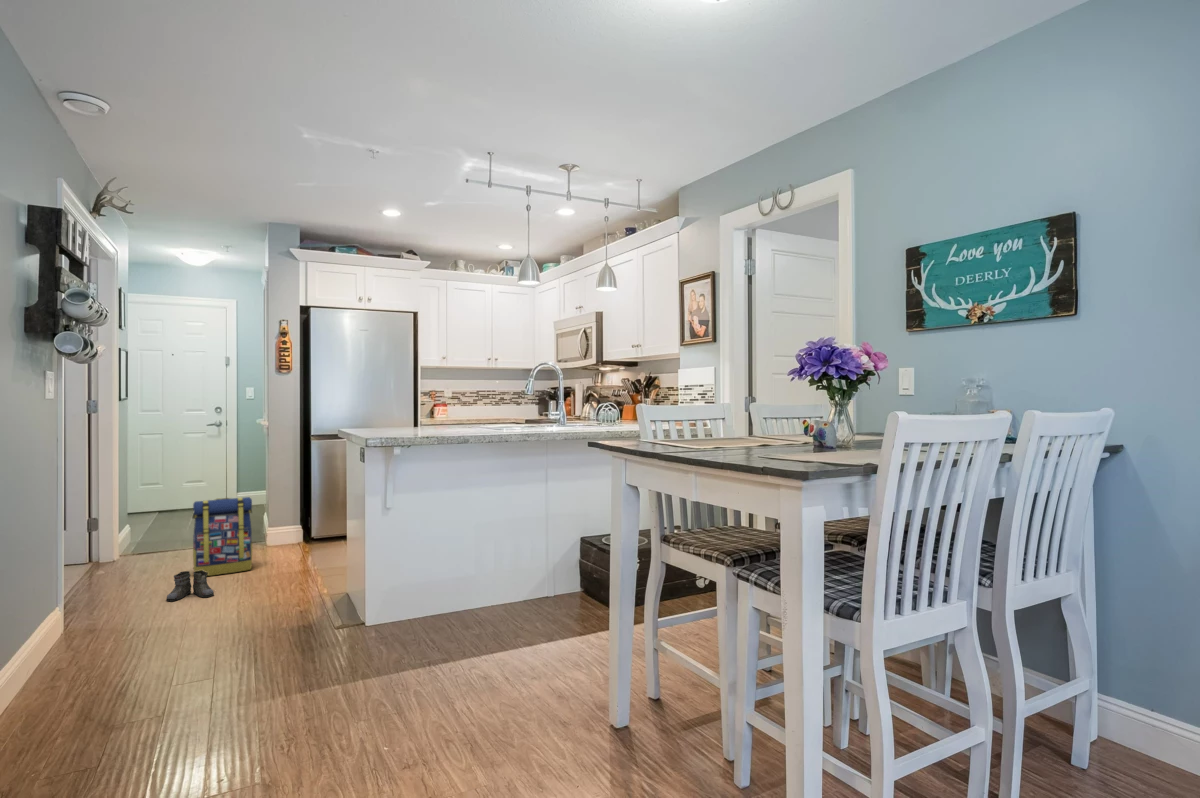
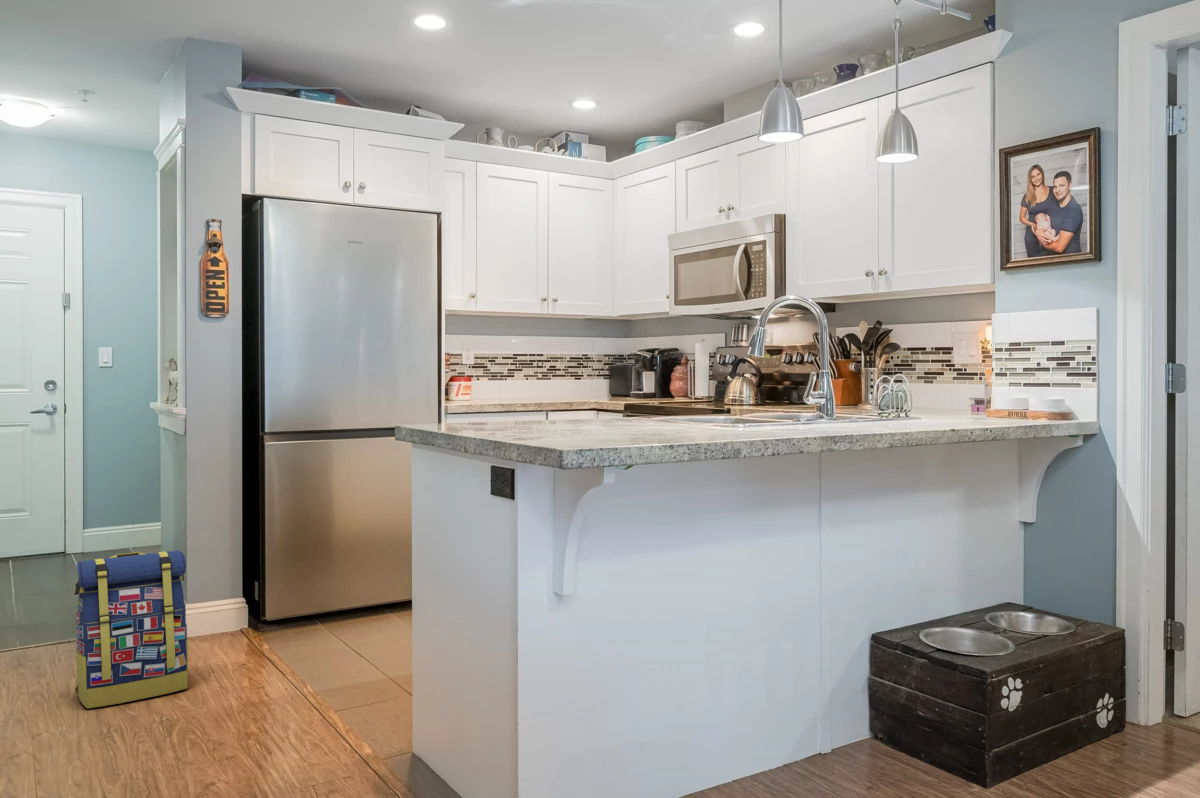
boots: present [166,570,214,601] -> none [47,703,145,772]

